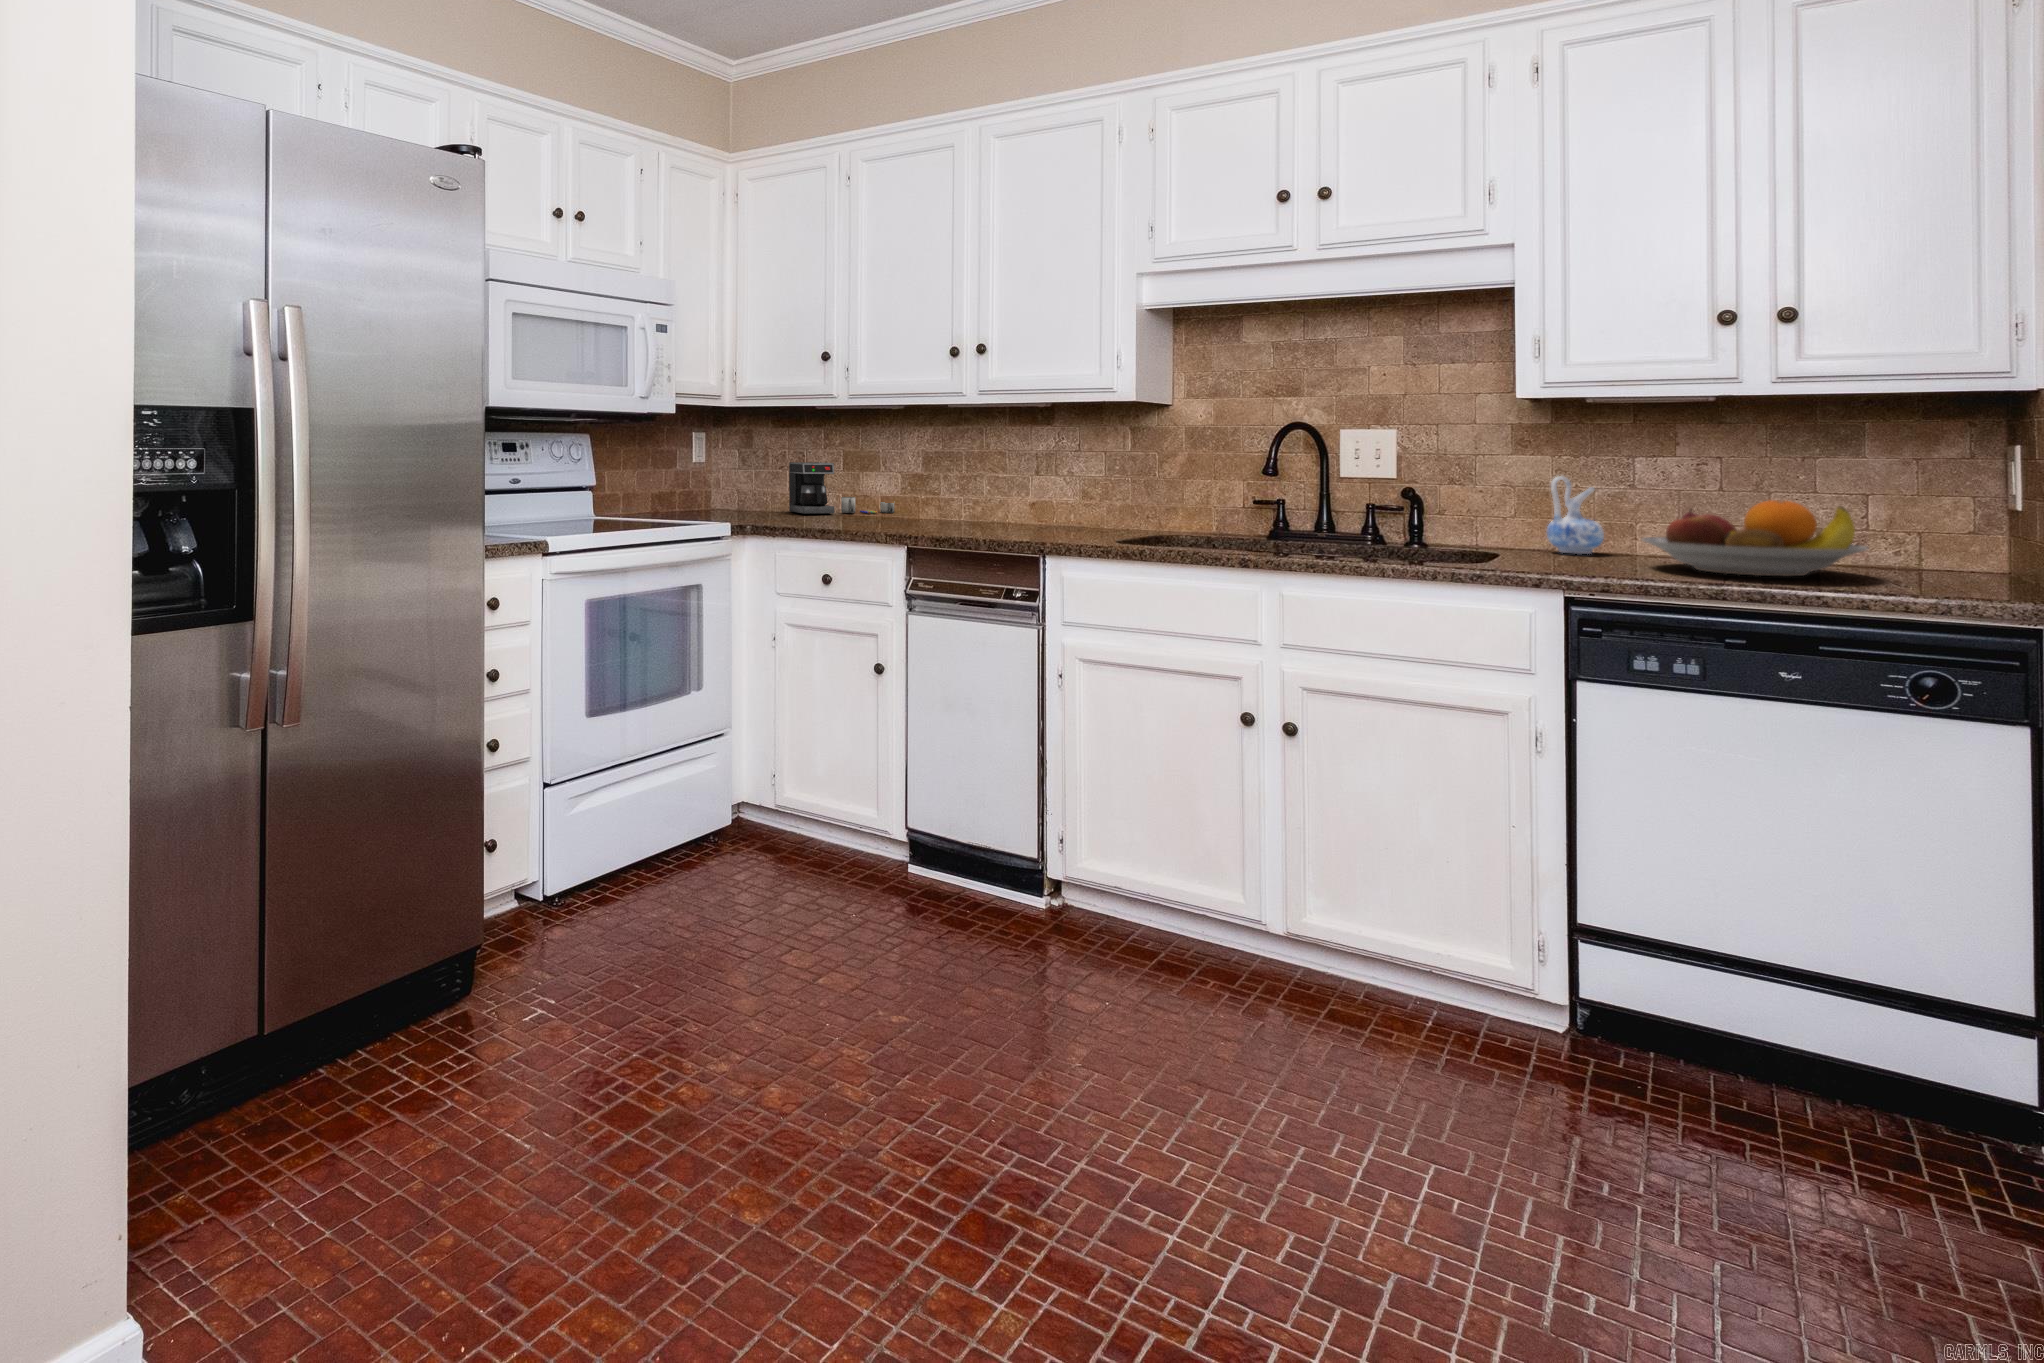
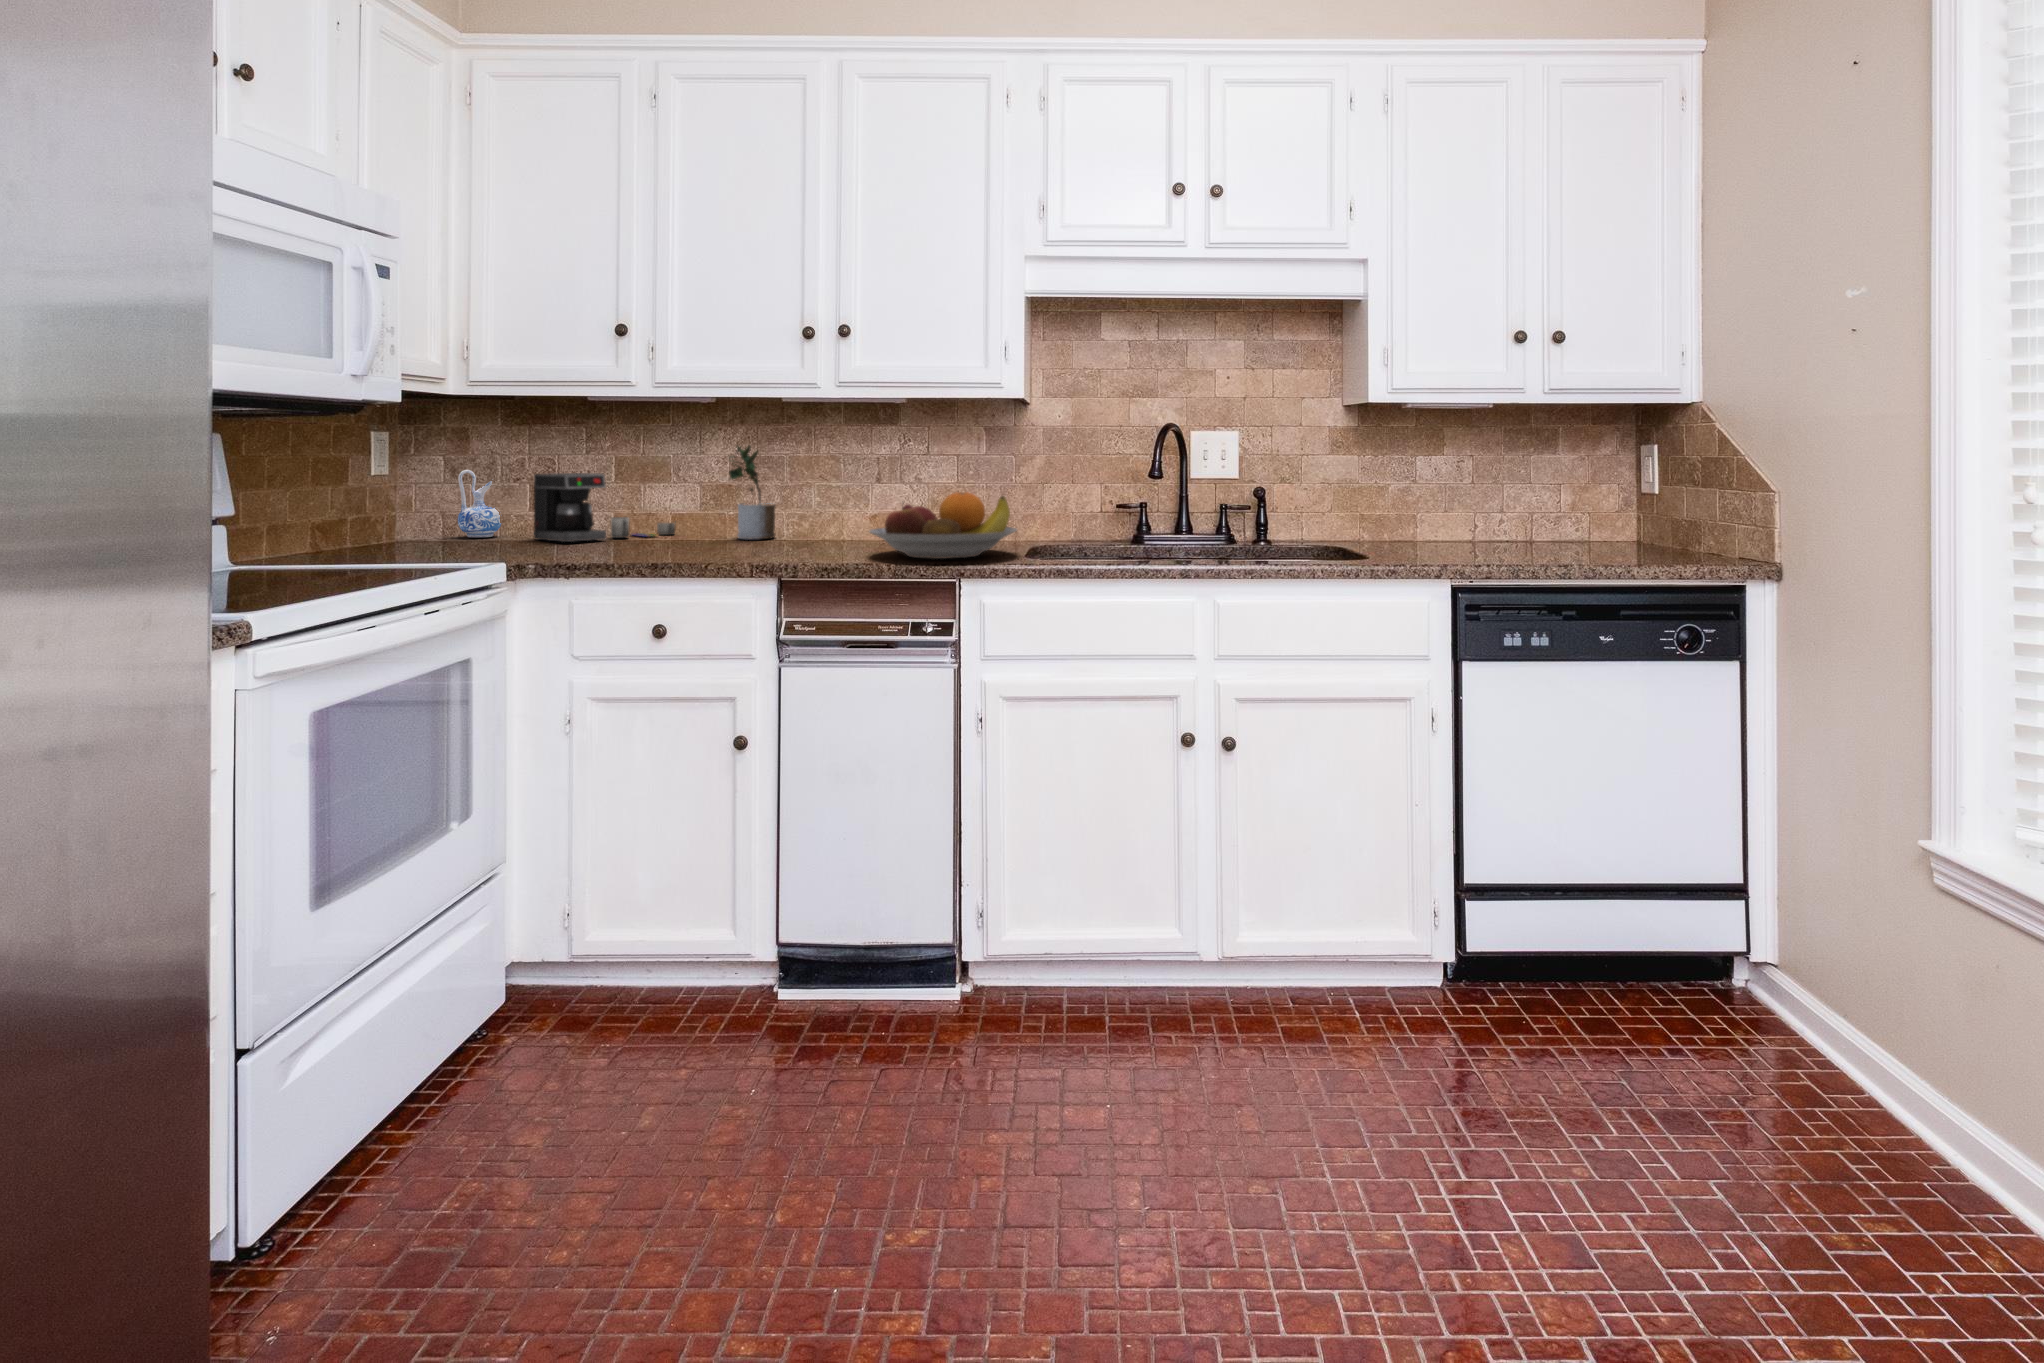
potted plant: none [918,441,962,519] -> present [729,445,775,539]
ceramic pitcher: present [1547,476,1604,554] -> present [458,470,501,537]
fruit bowl: present [1642,500,1868,576] -> present [869,492,1017,559]

